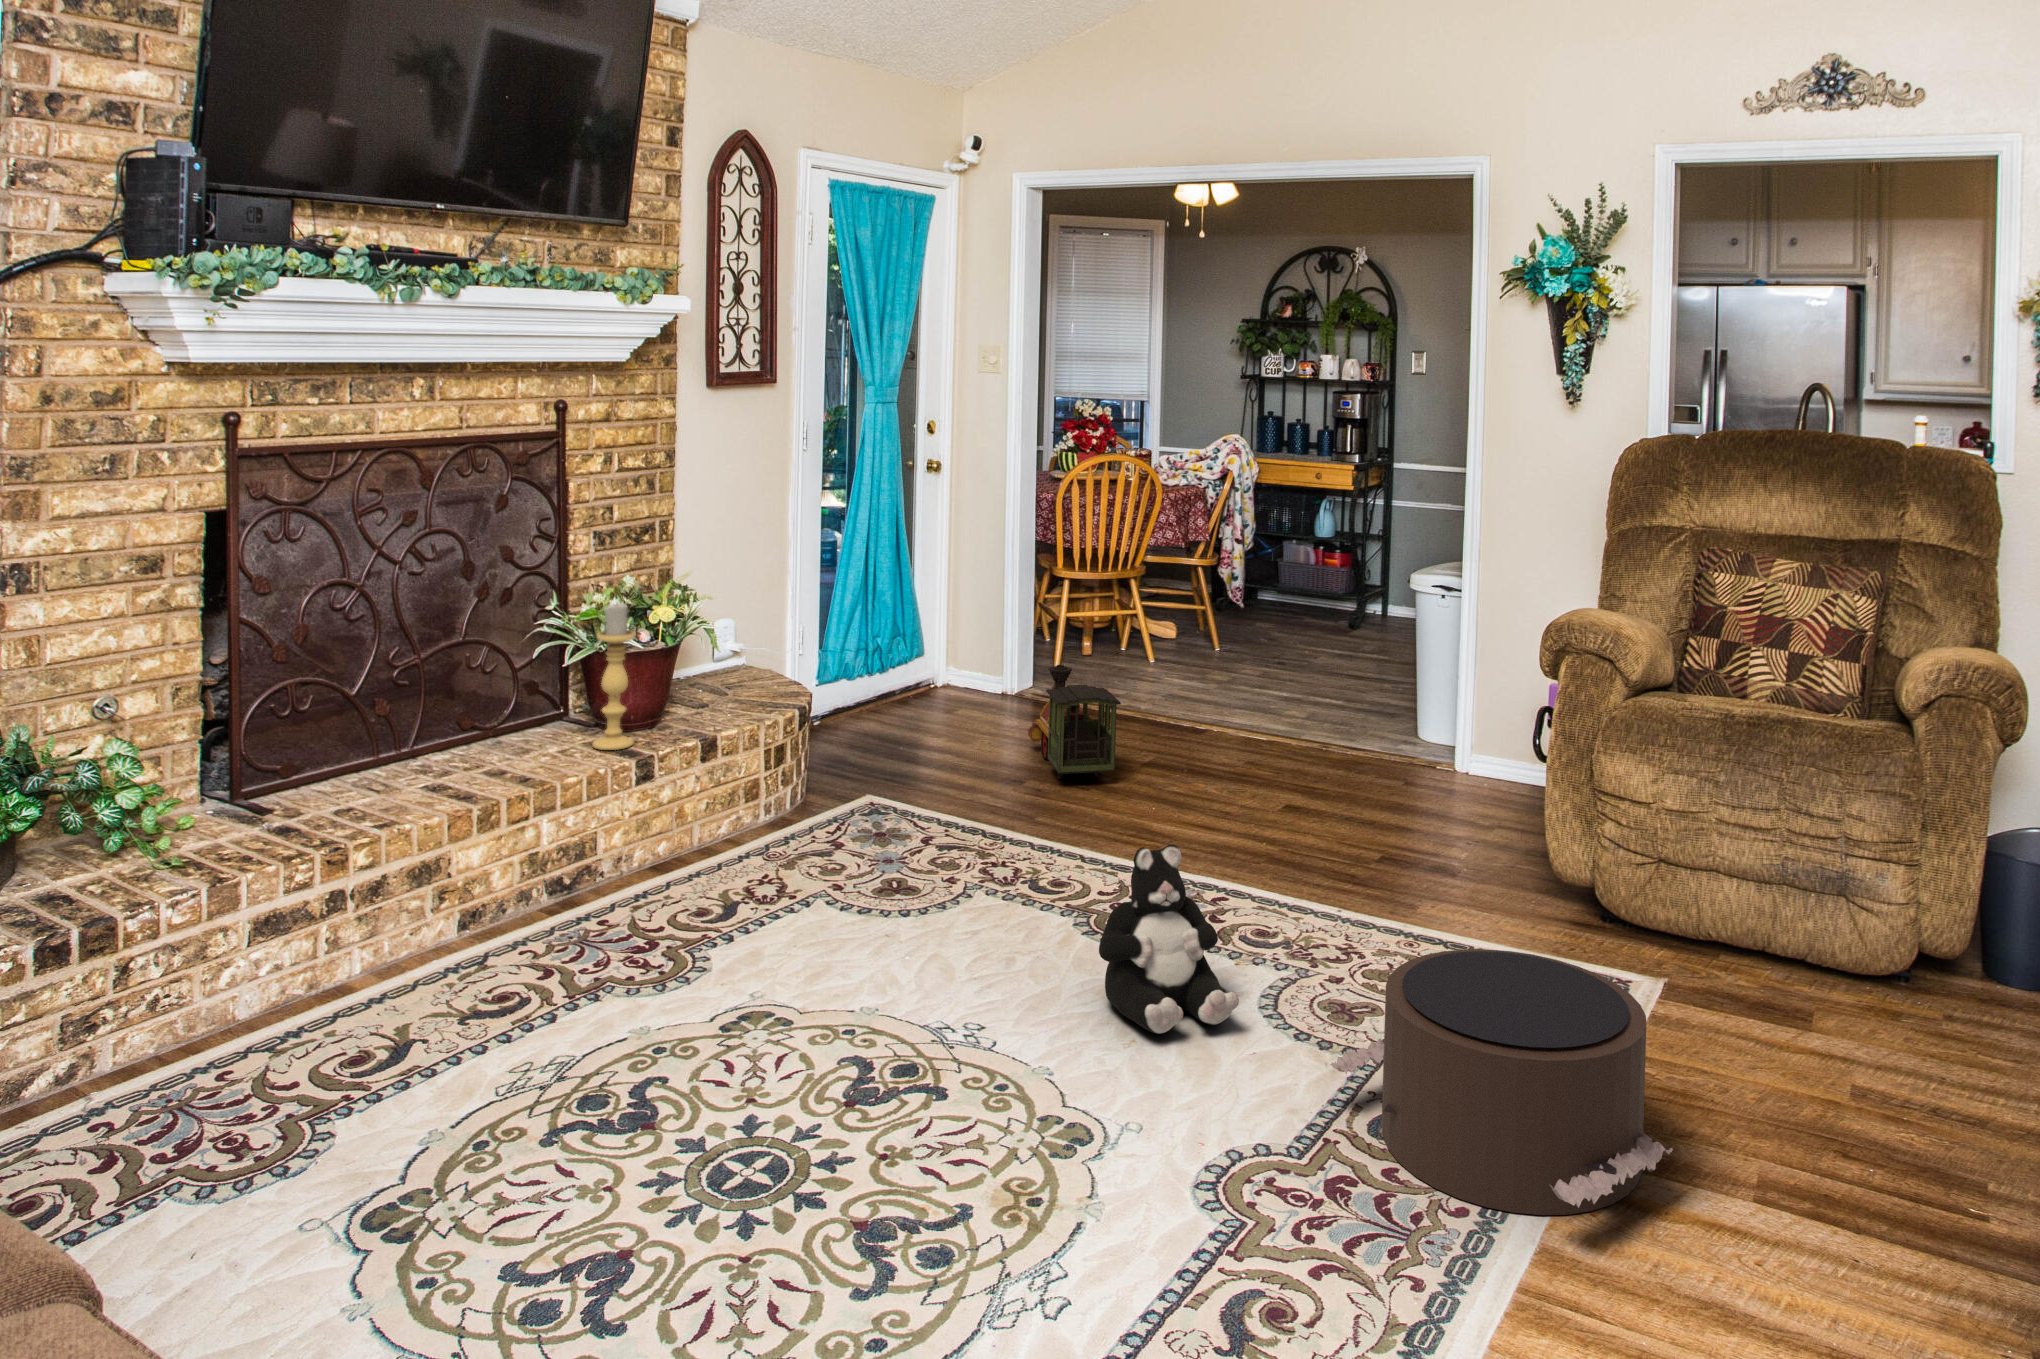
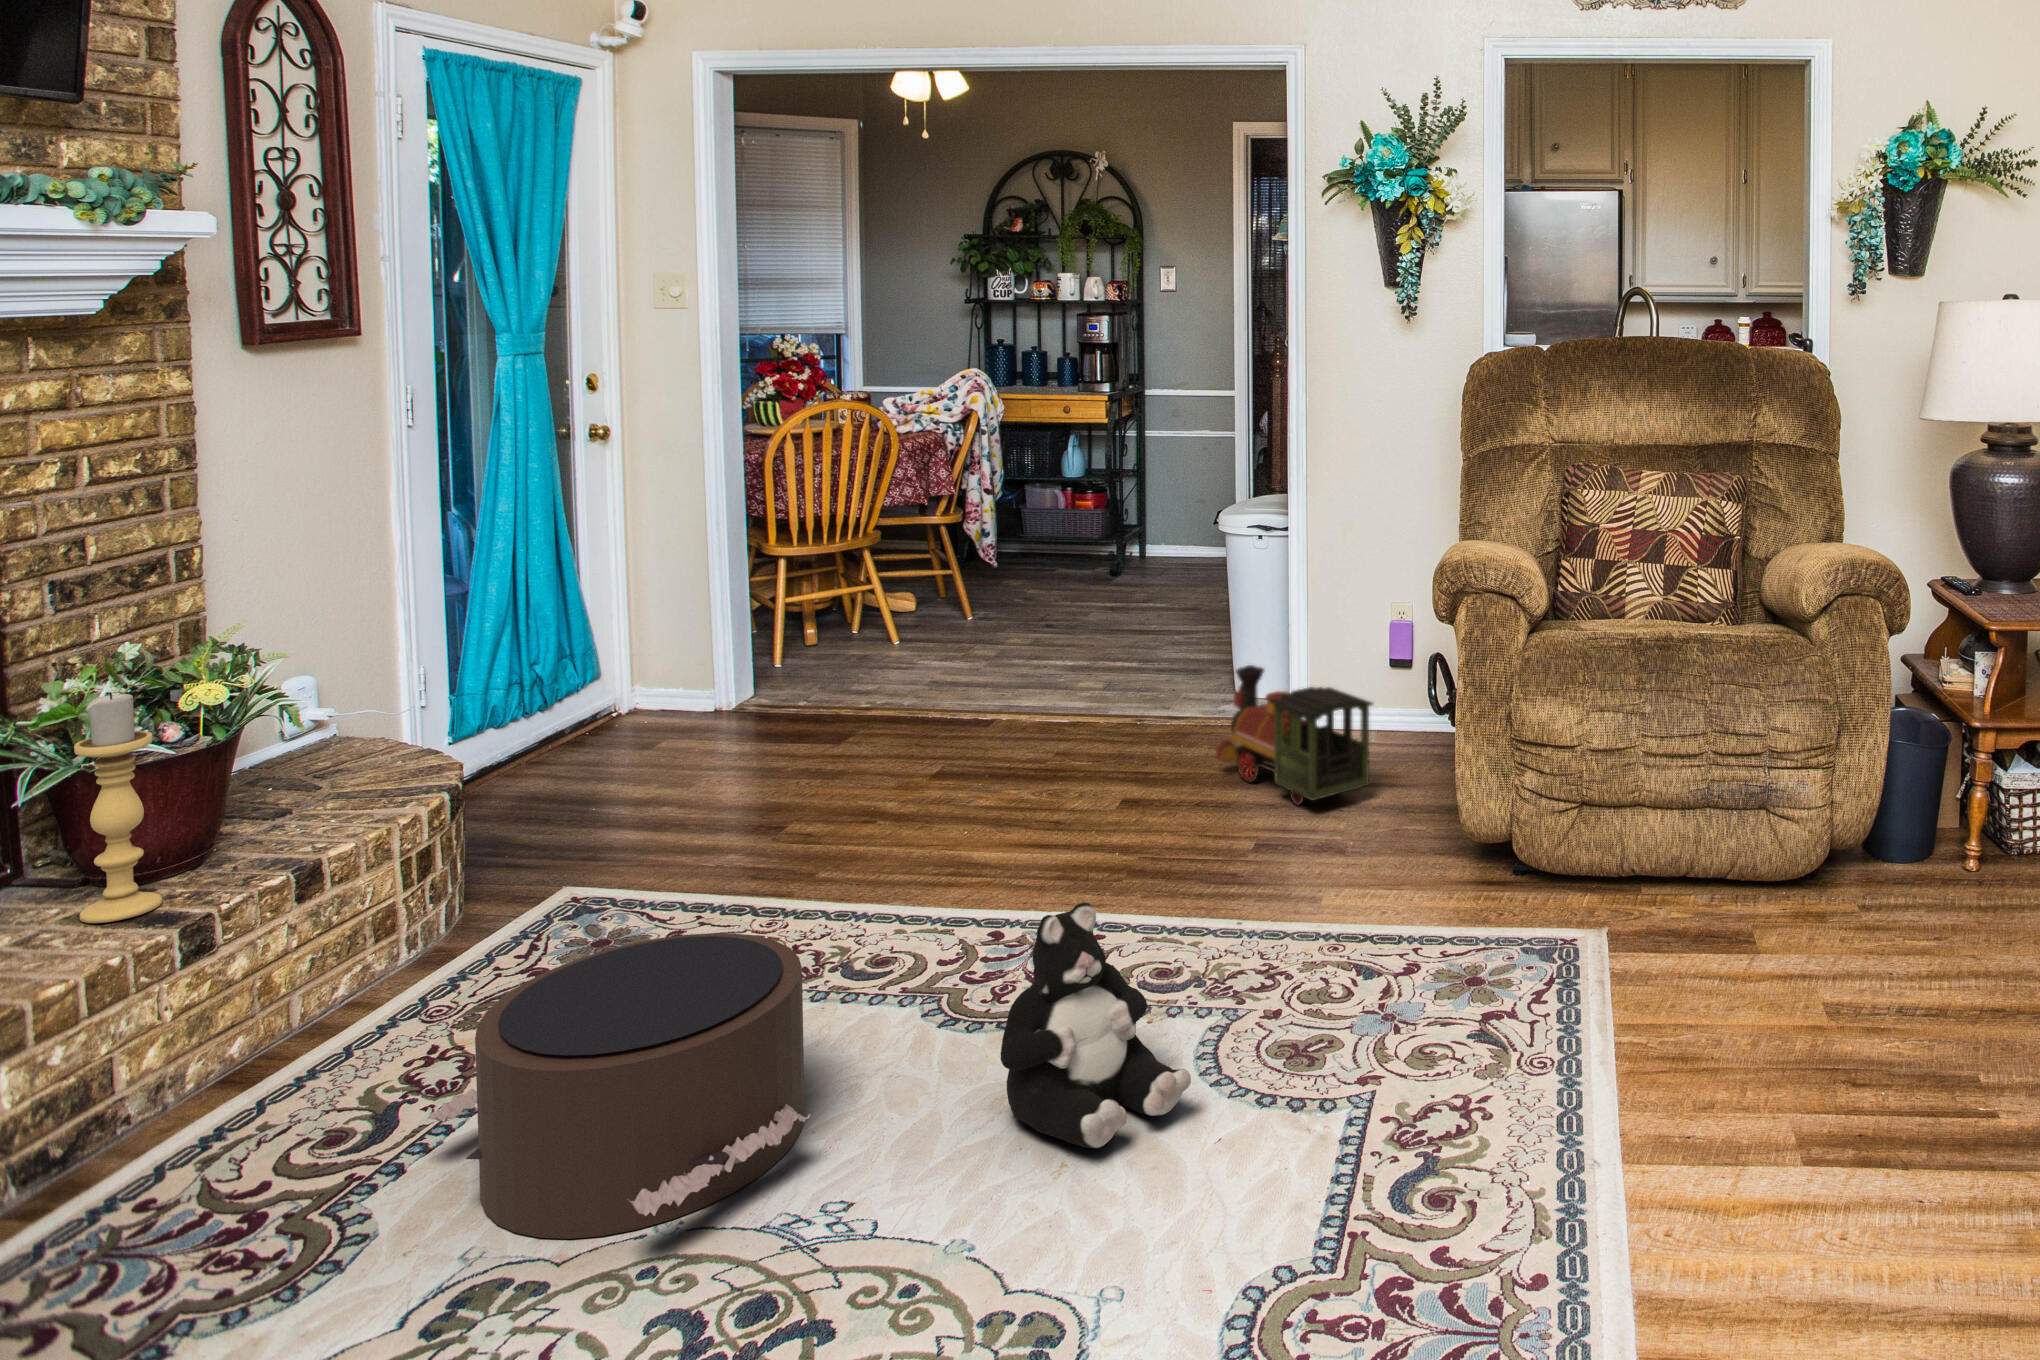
toy train: present [1028,665,1121,779] -> present [1215,665,1373,805]
pouf: present [1330,949,1673,1215] -> present [428,933,811,1239]

